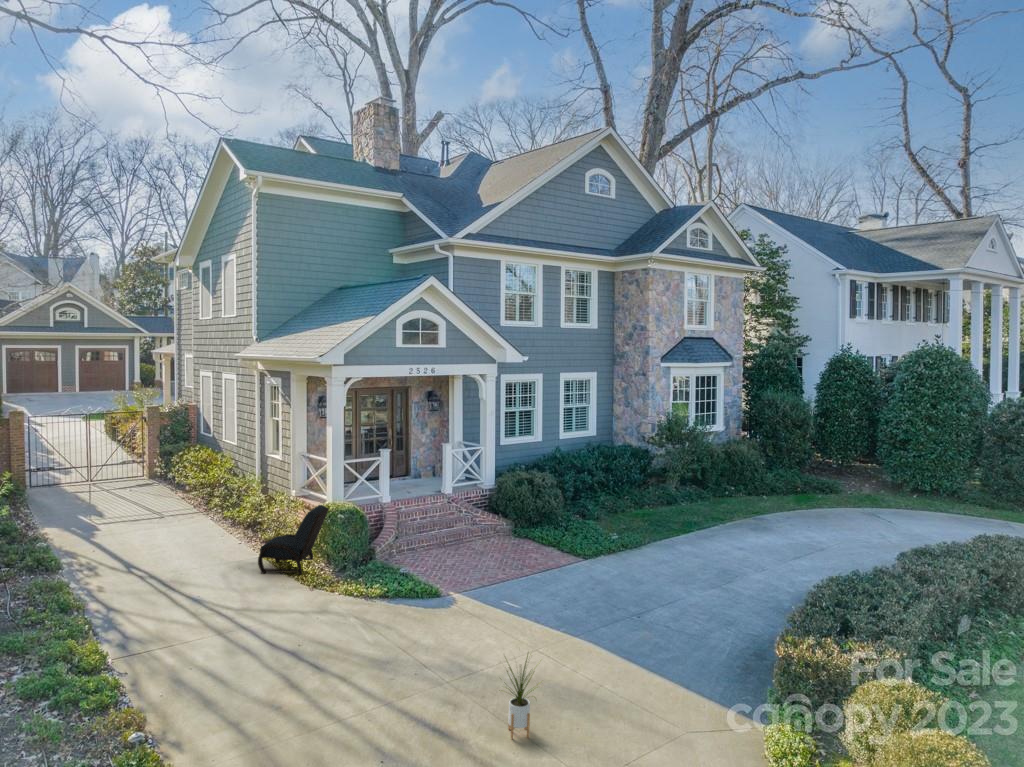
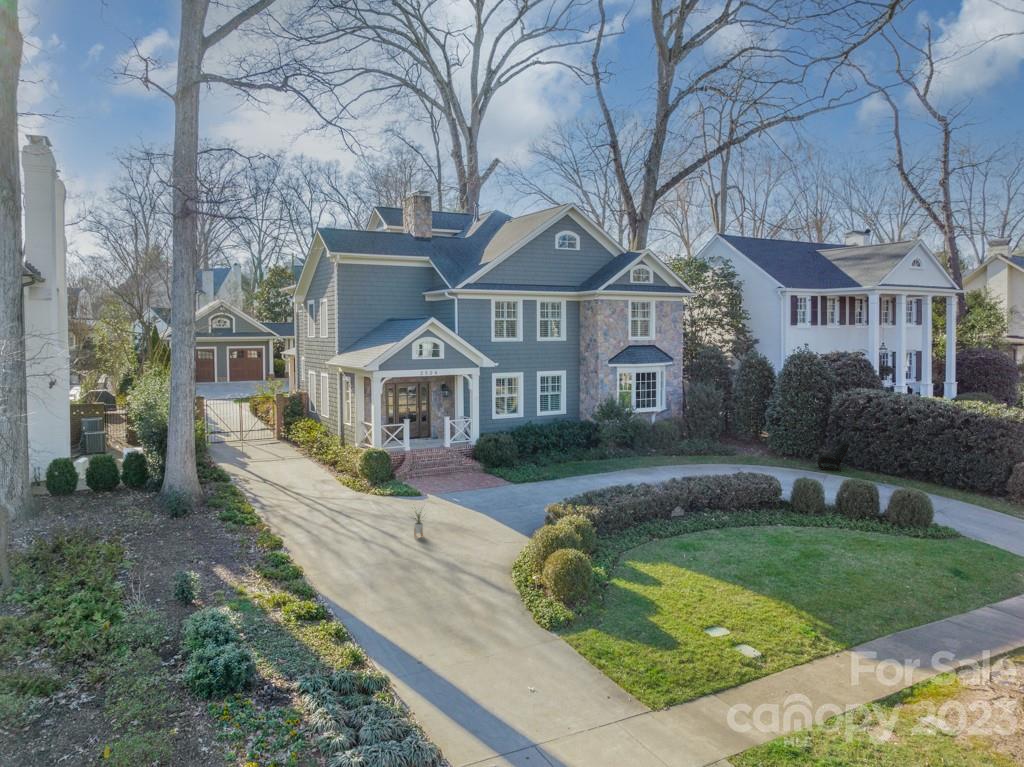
lounge chair: present [258,505,329,575] -> present [818,442,850,471]

